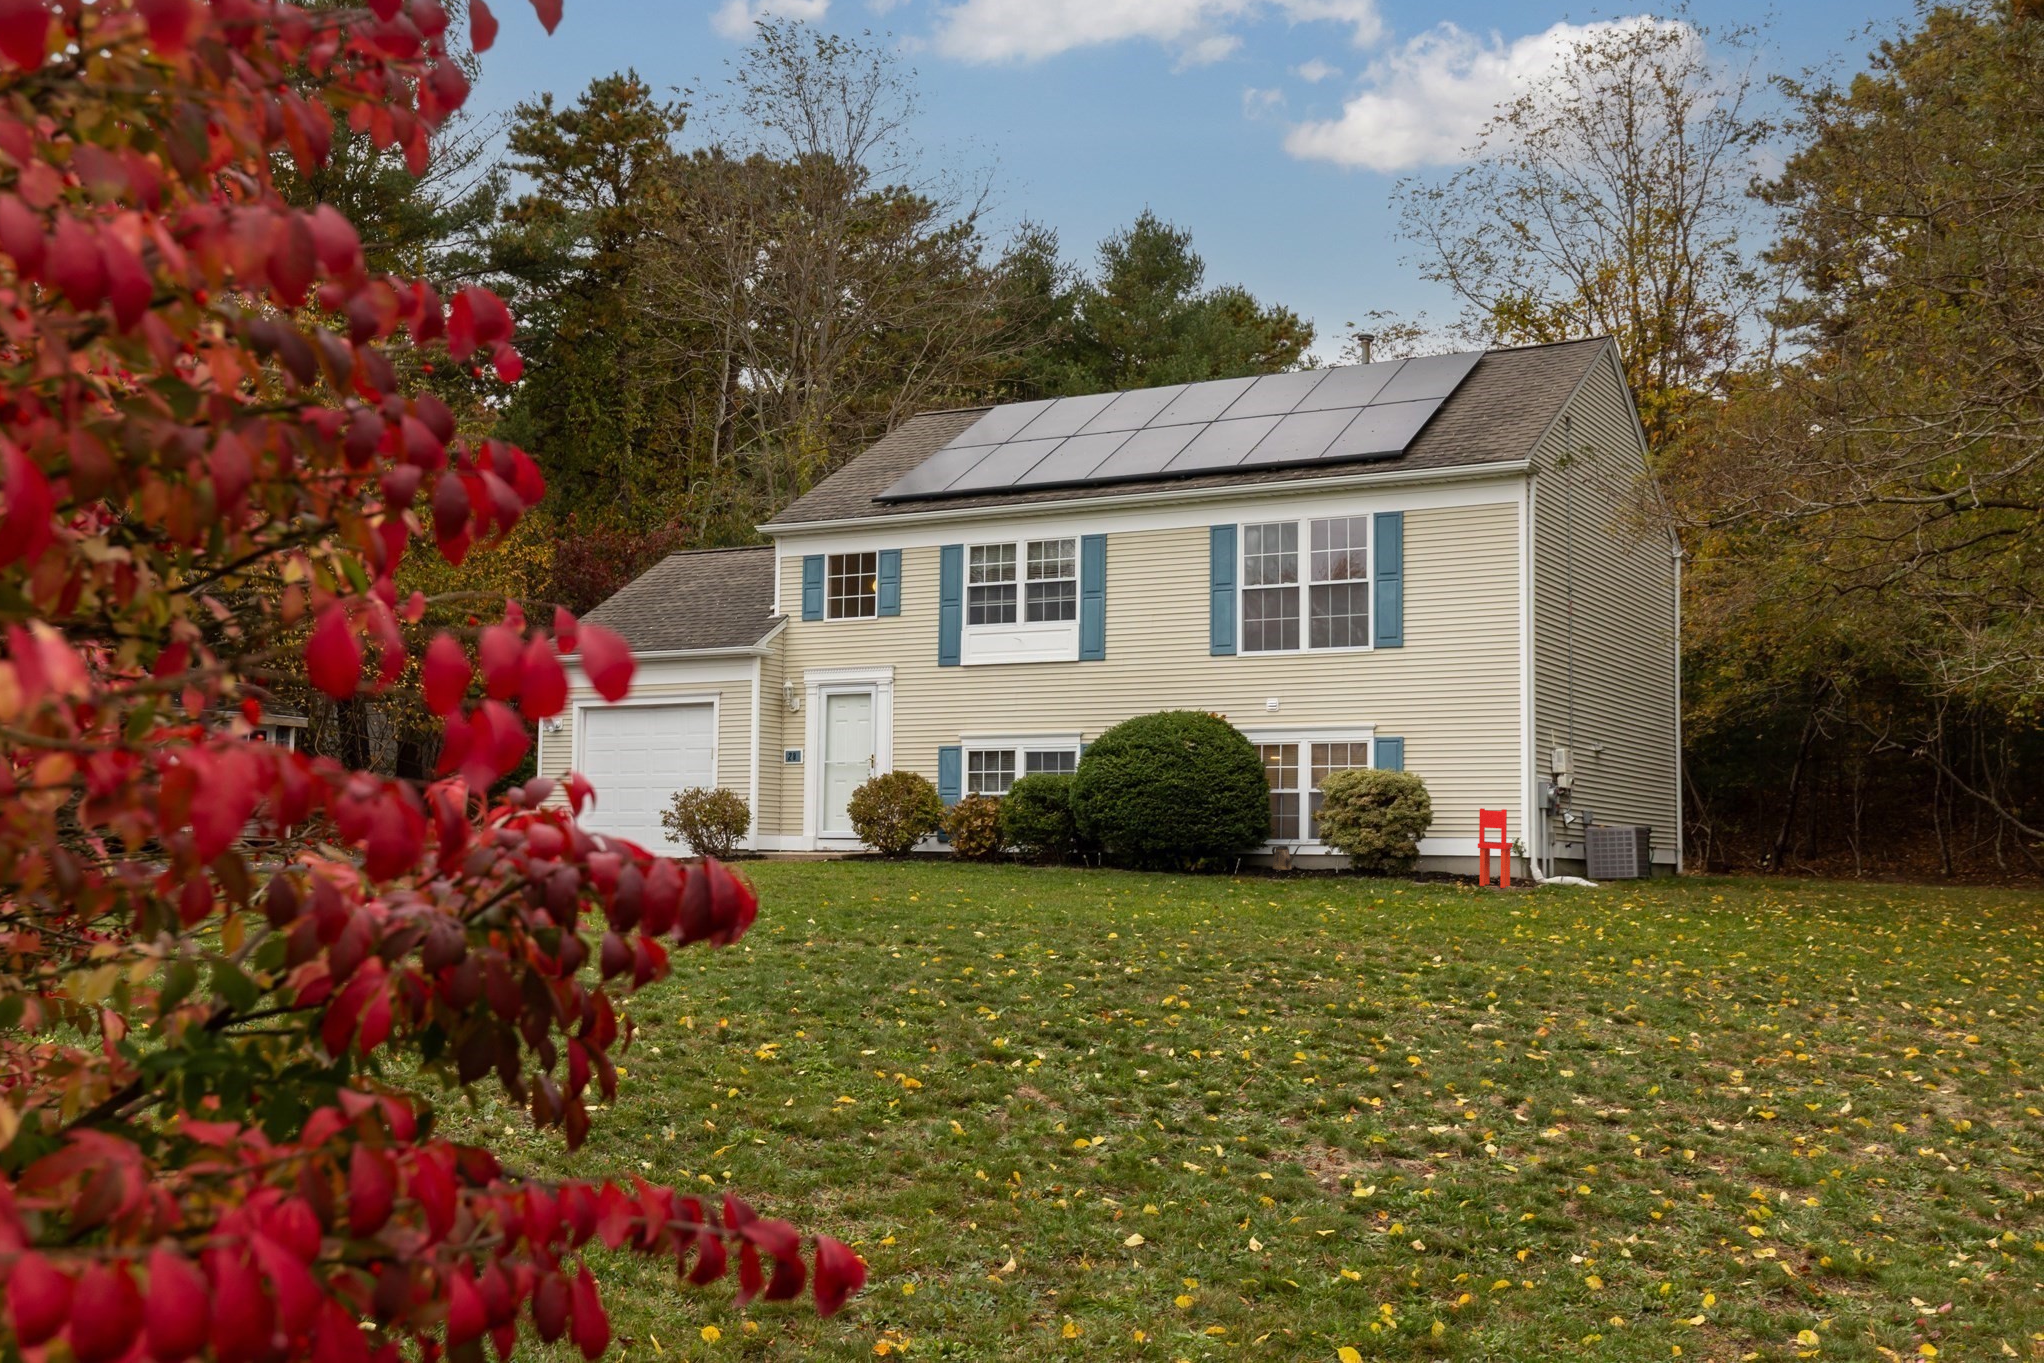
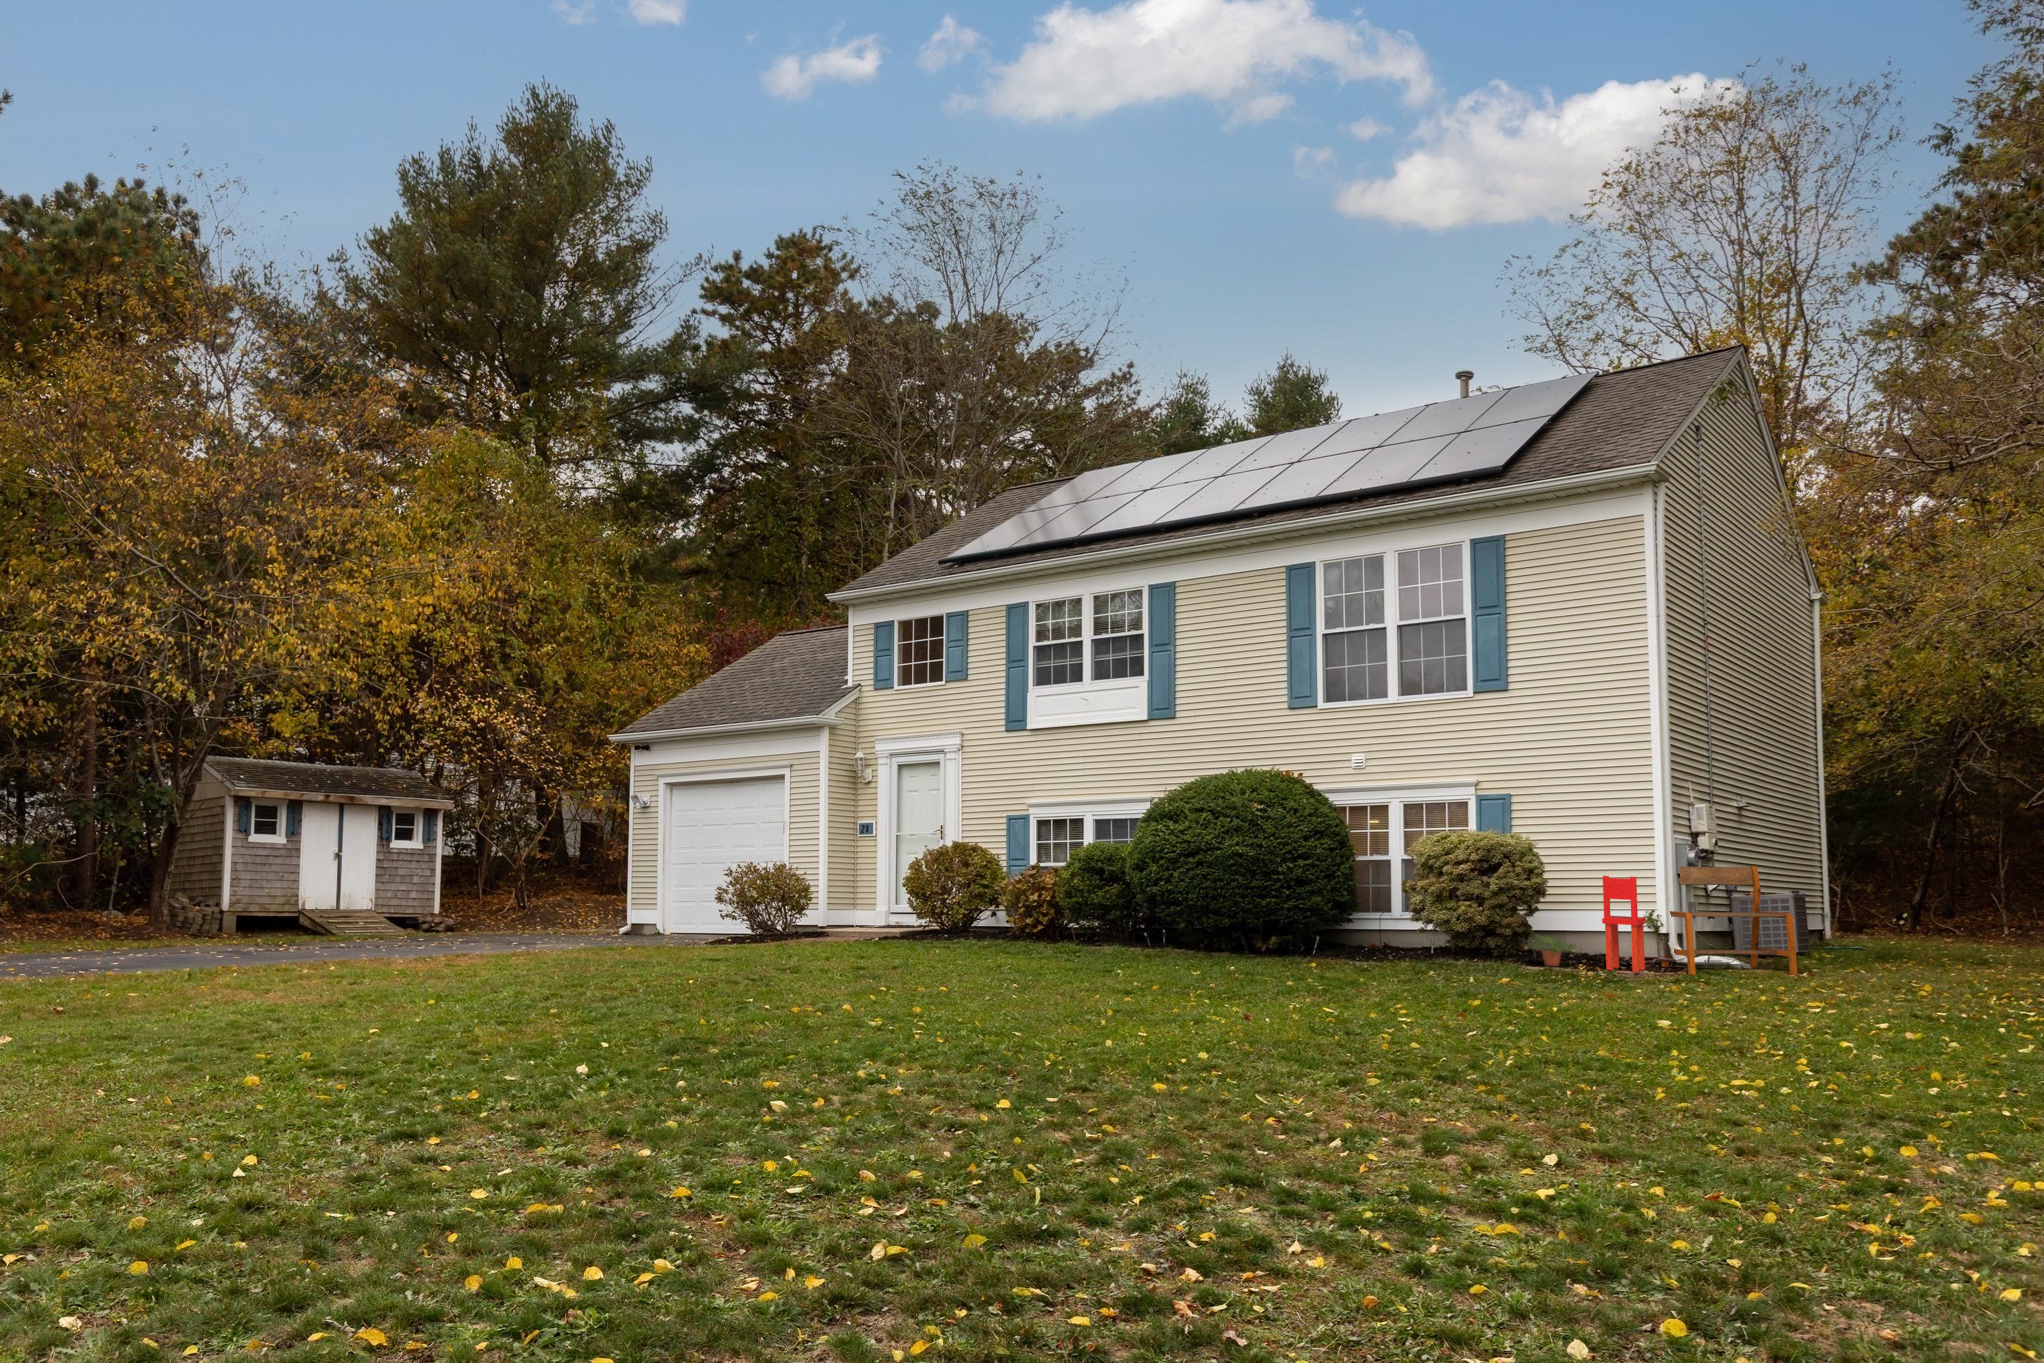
bench: none [1522,800,1630,890] -> present [1662,866,1798,975]
watering can: present [1272,845,1300,870] -> none [1360,921,1392,950]
potted plant: none [1417,856,1462,883] -> present [1531,934,1574,966]

